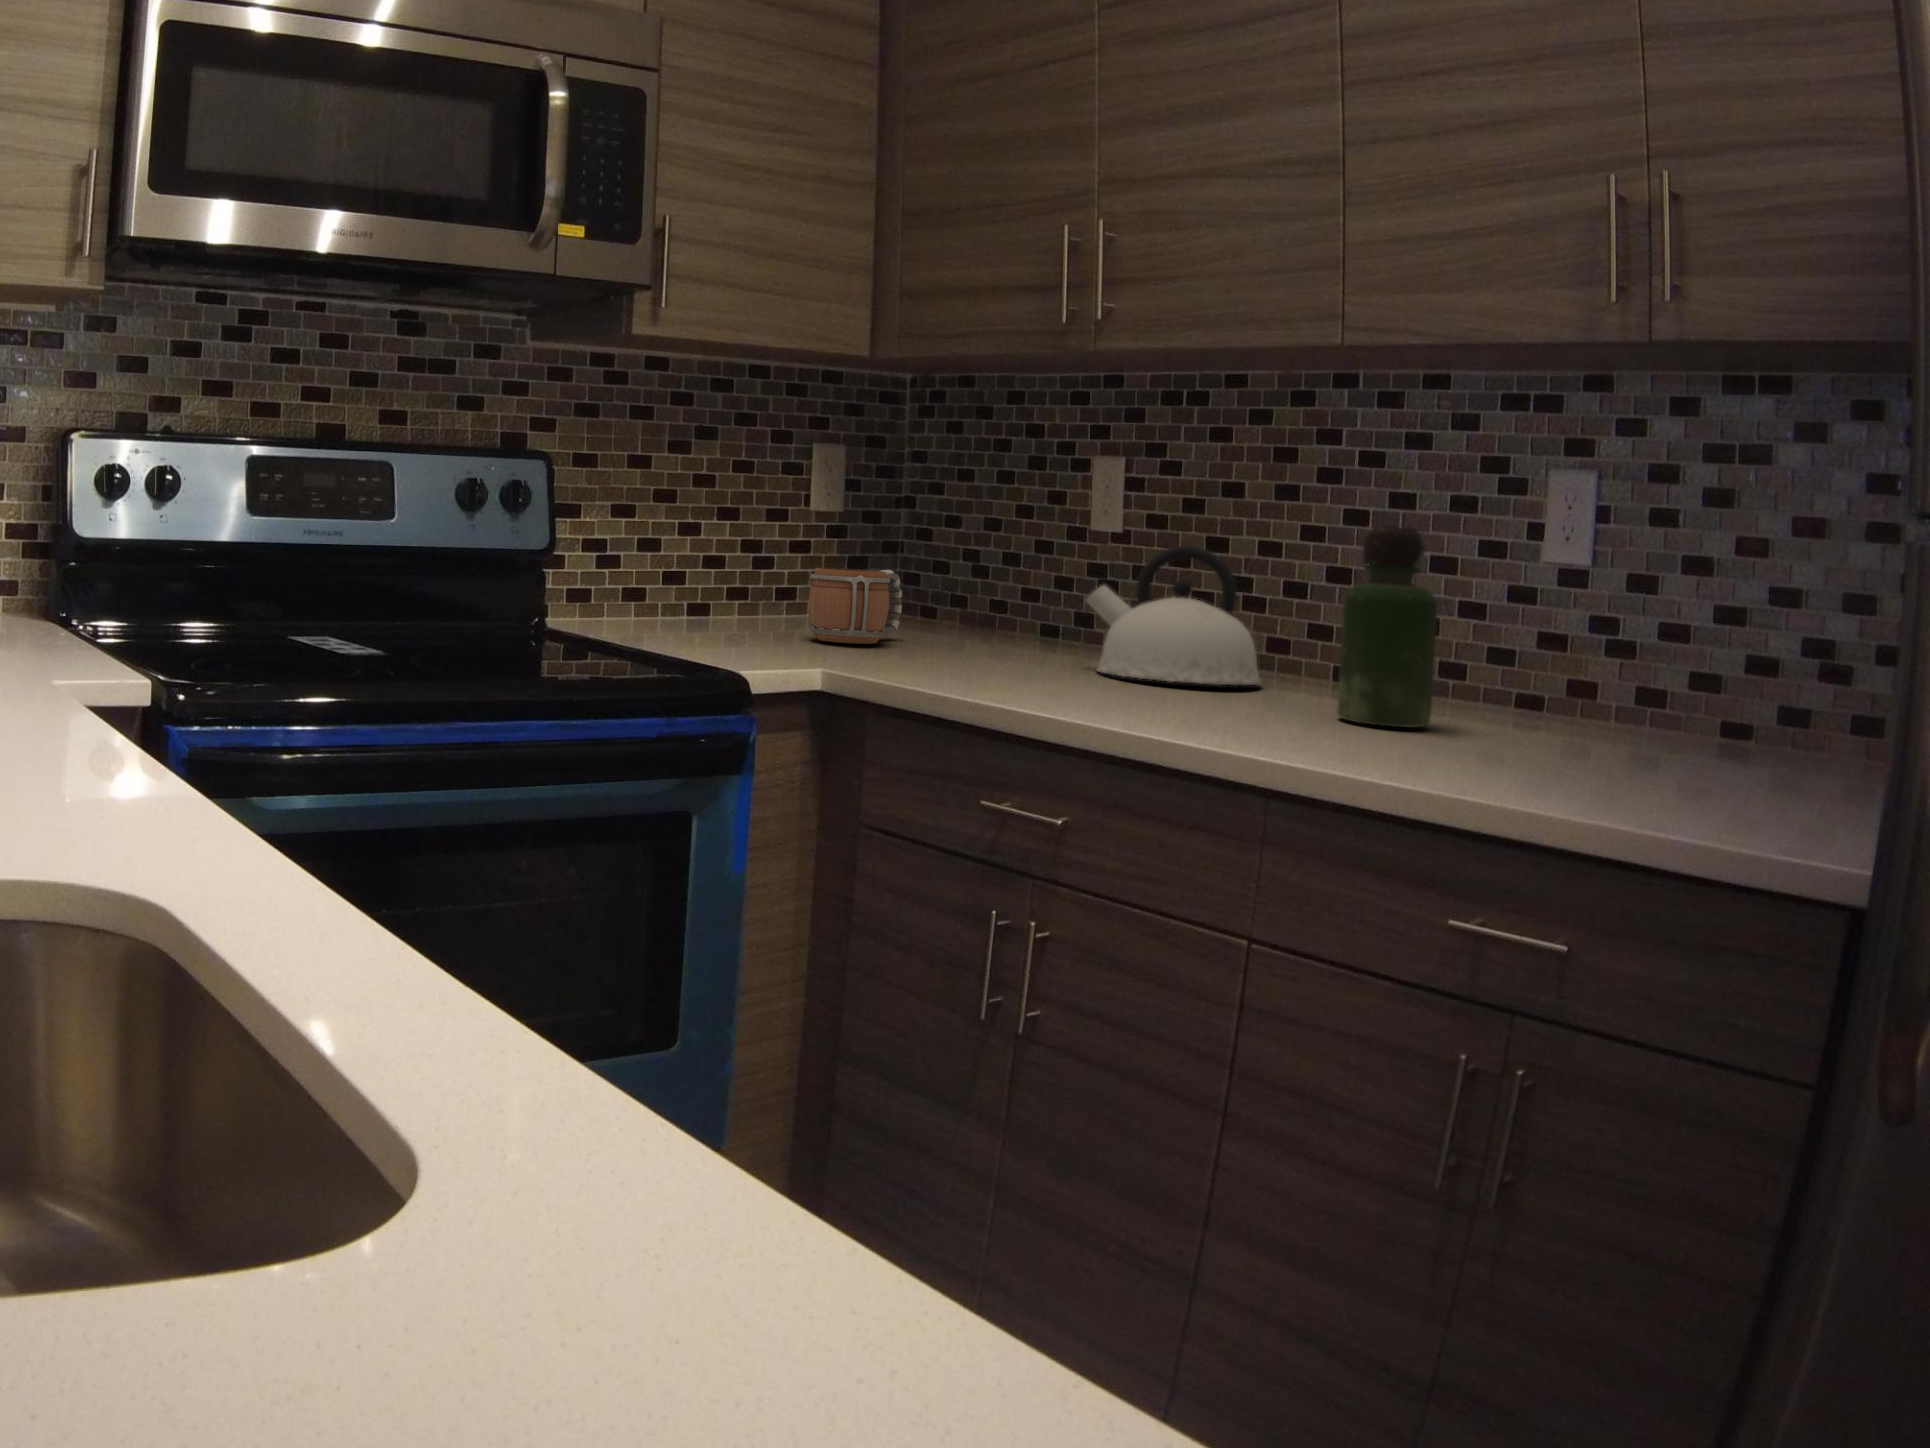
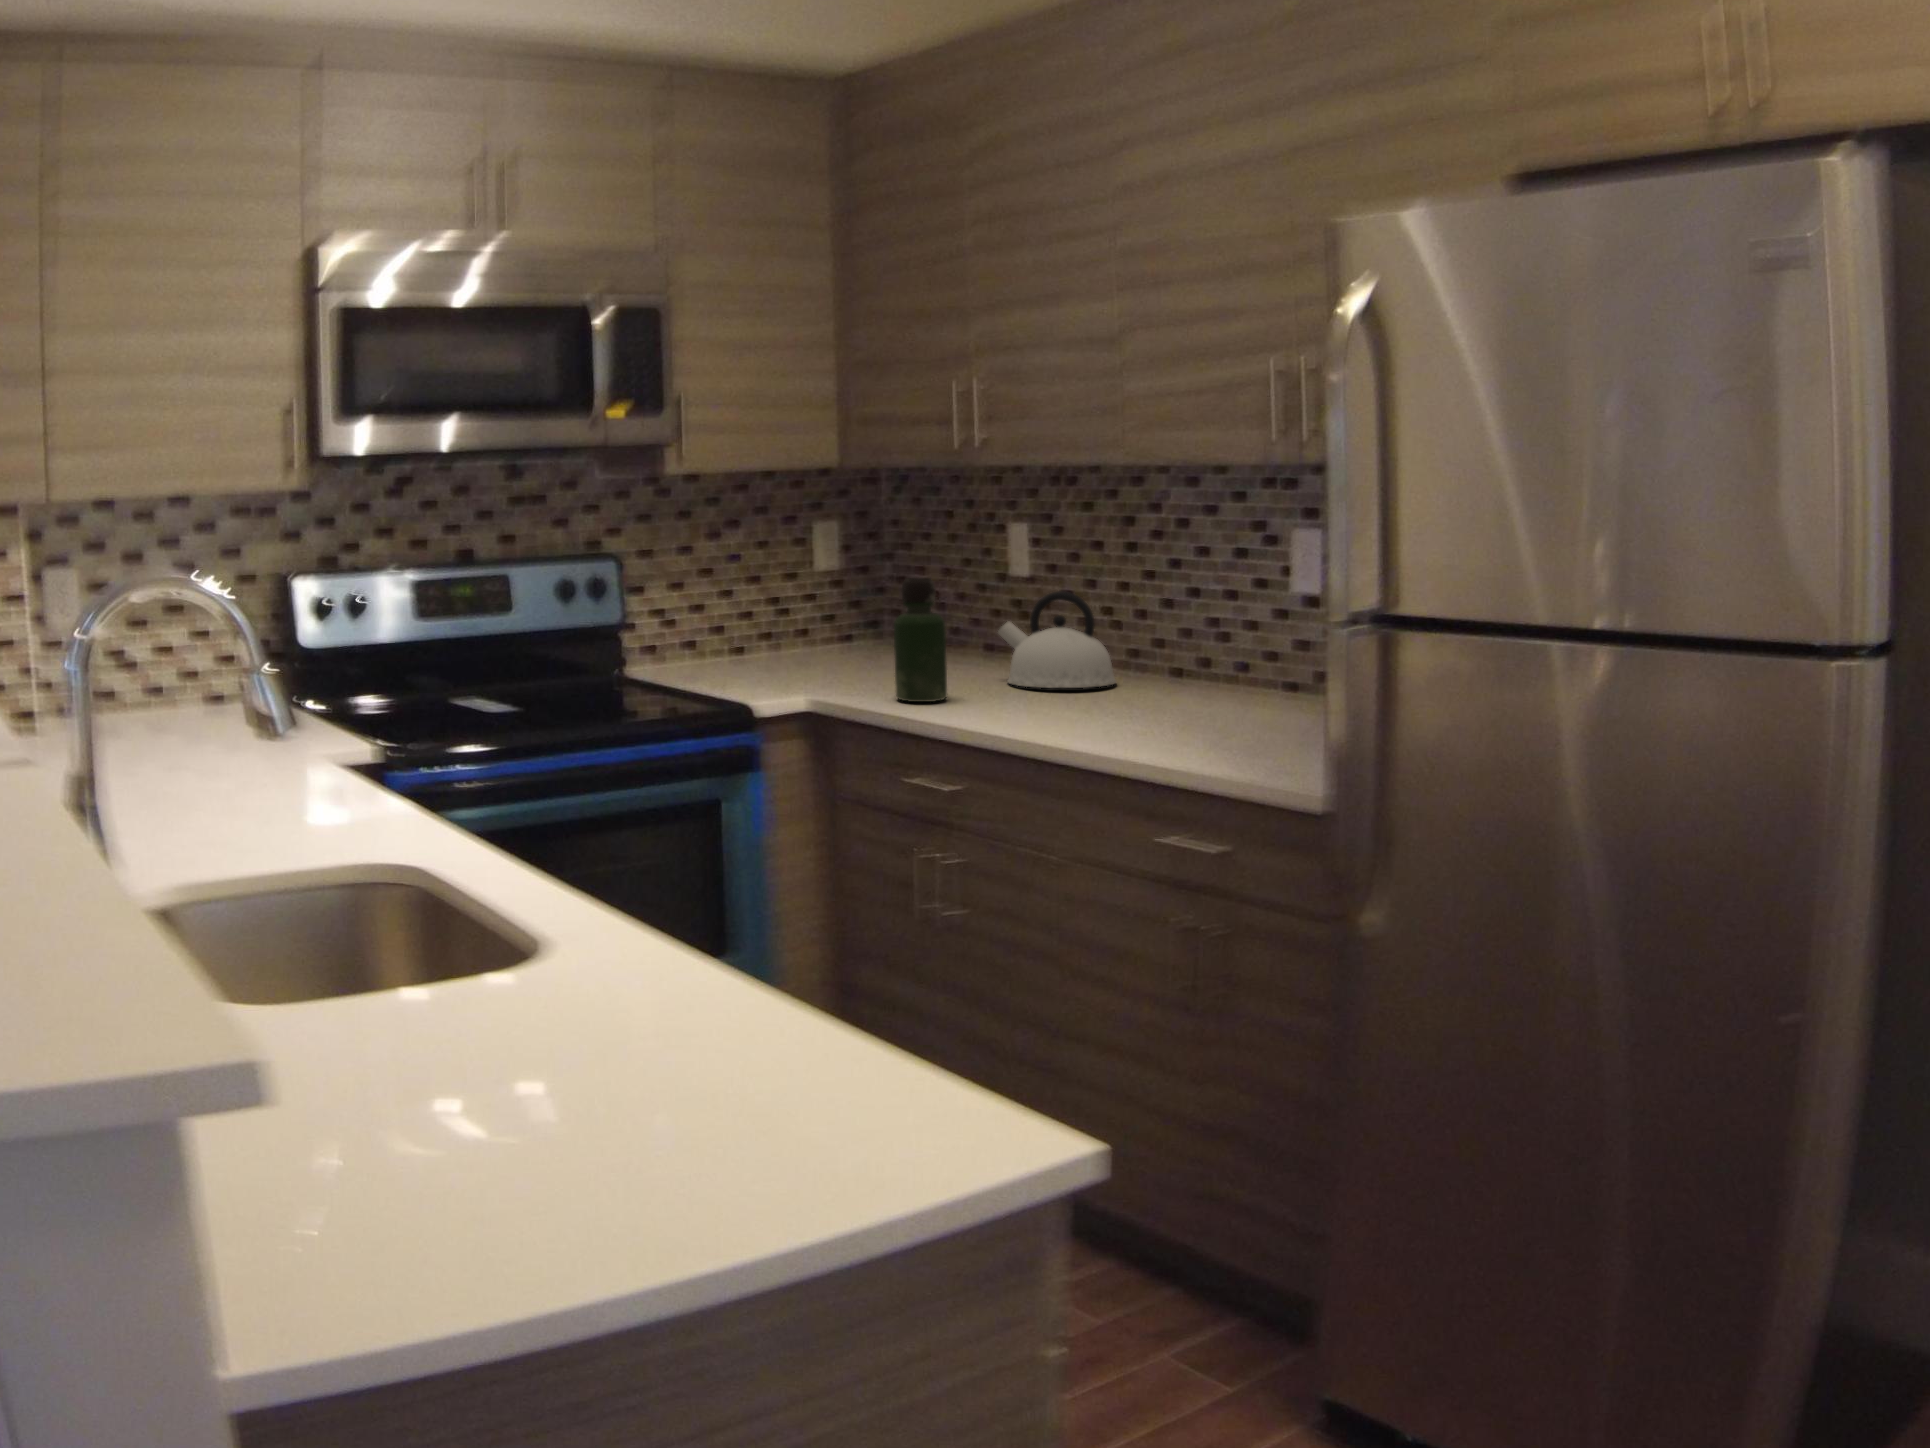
bottle: present [1337,527,1438,728] -> present [894,577,947,702]
mug: present [809,568,902,644] -> none [813,616,882,673]

